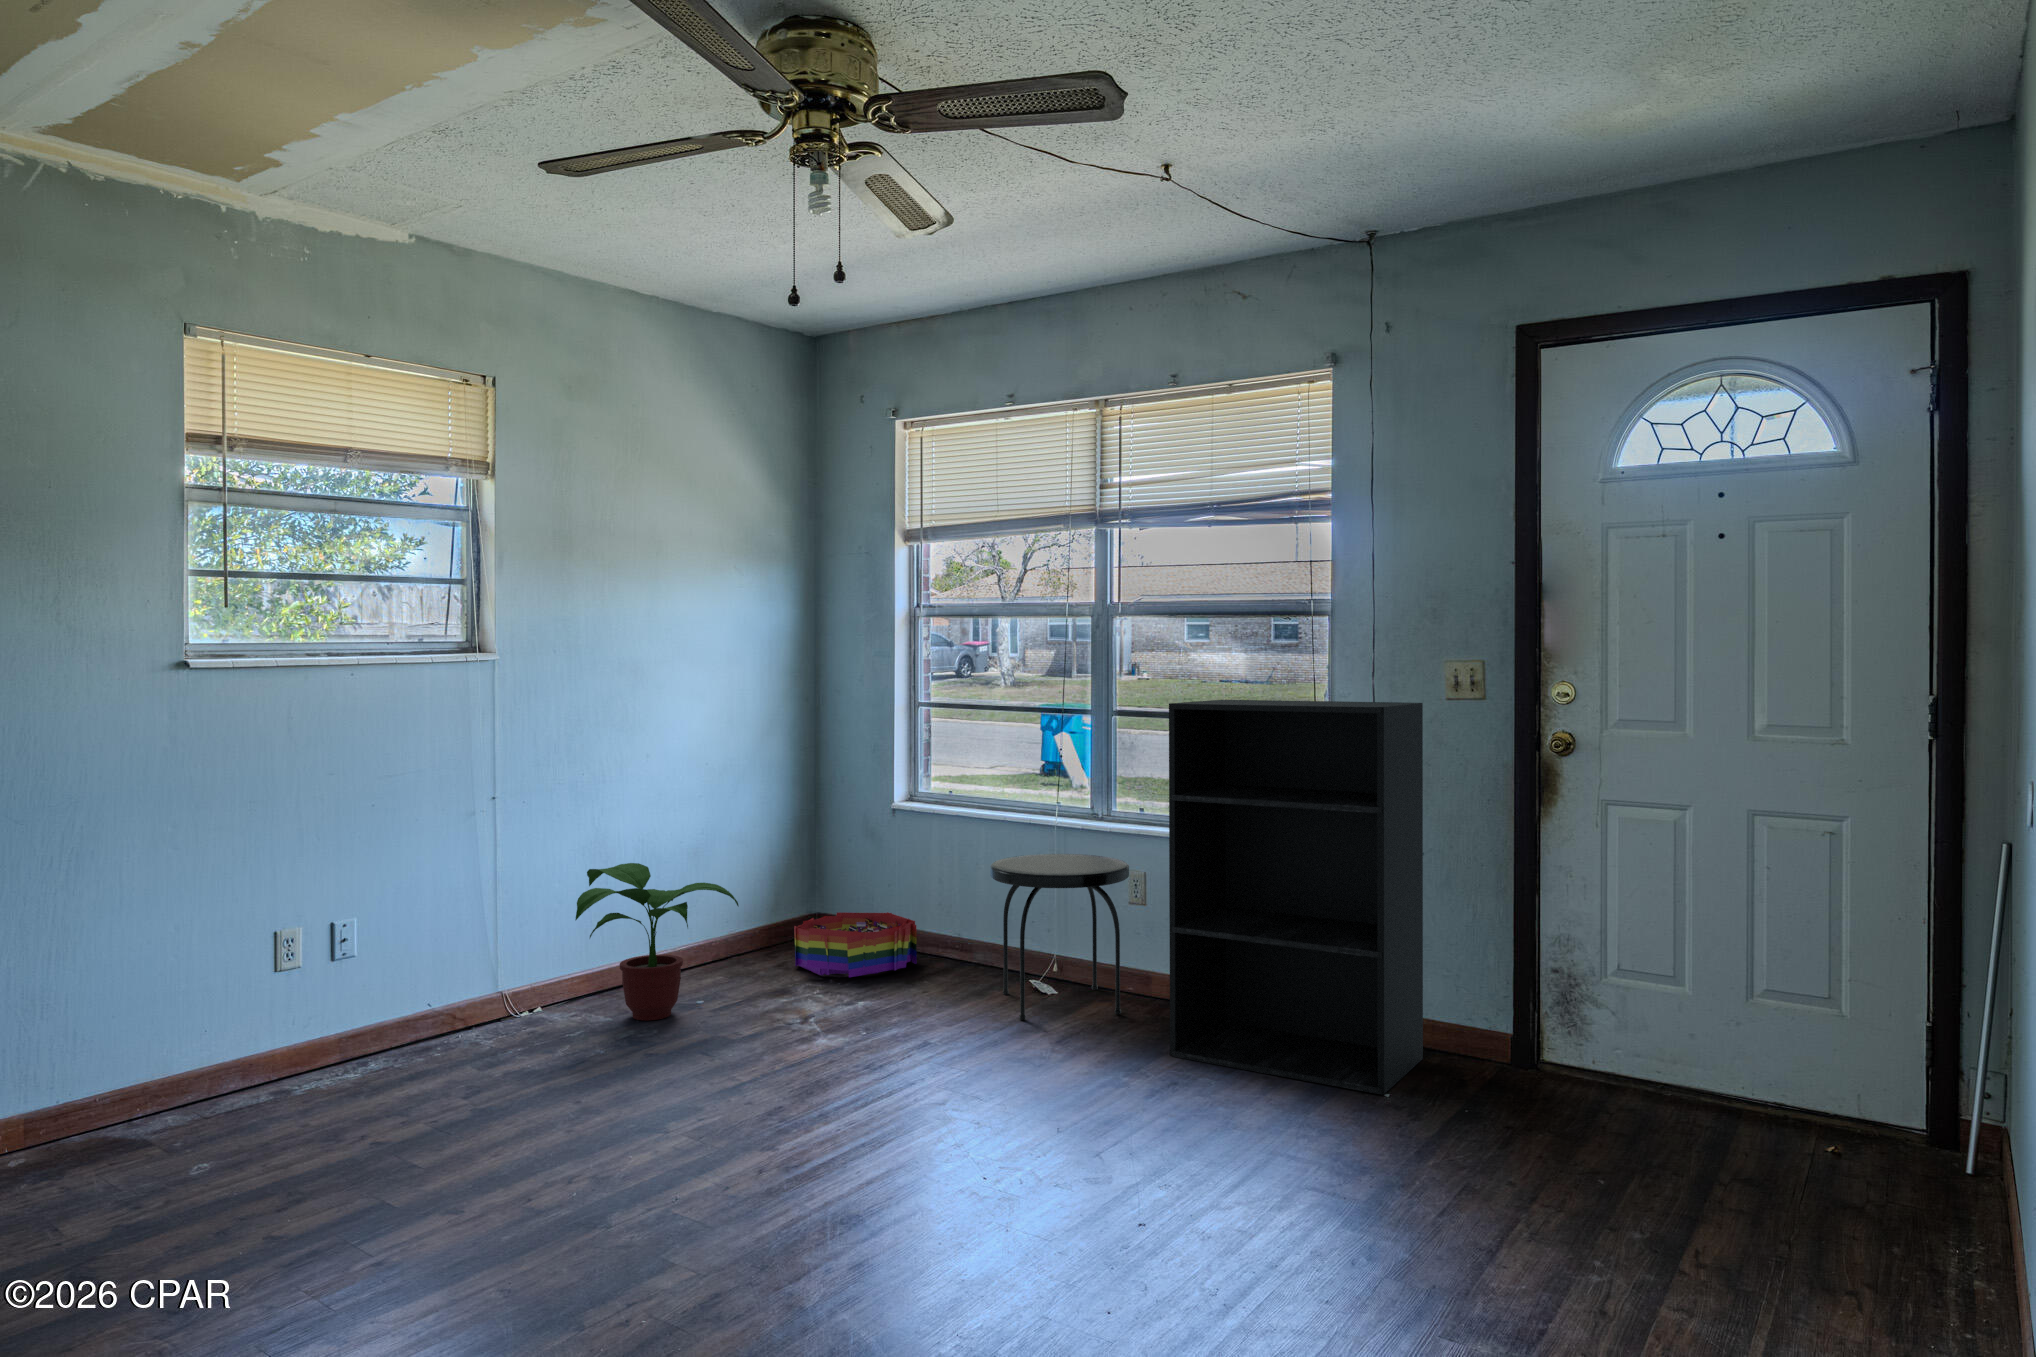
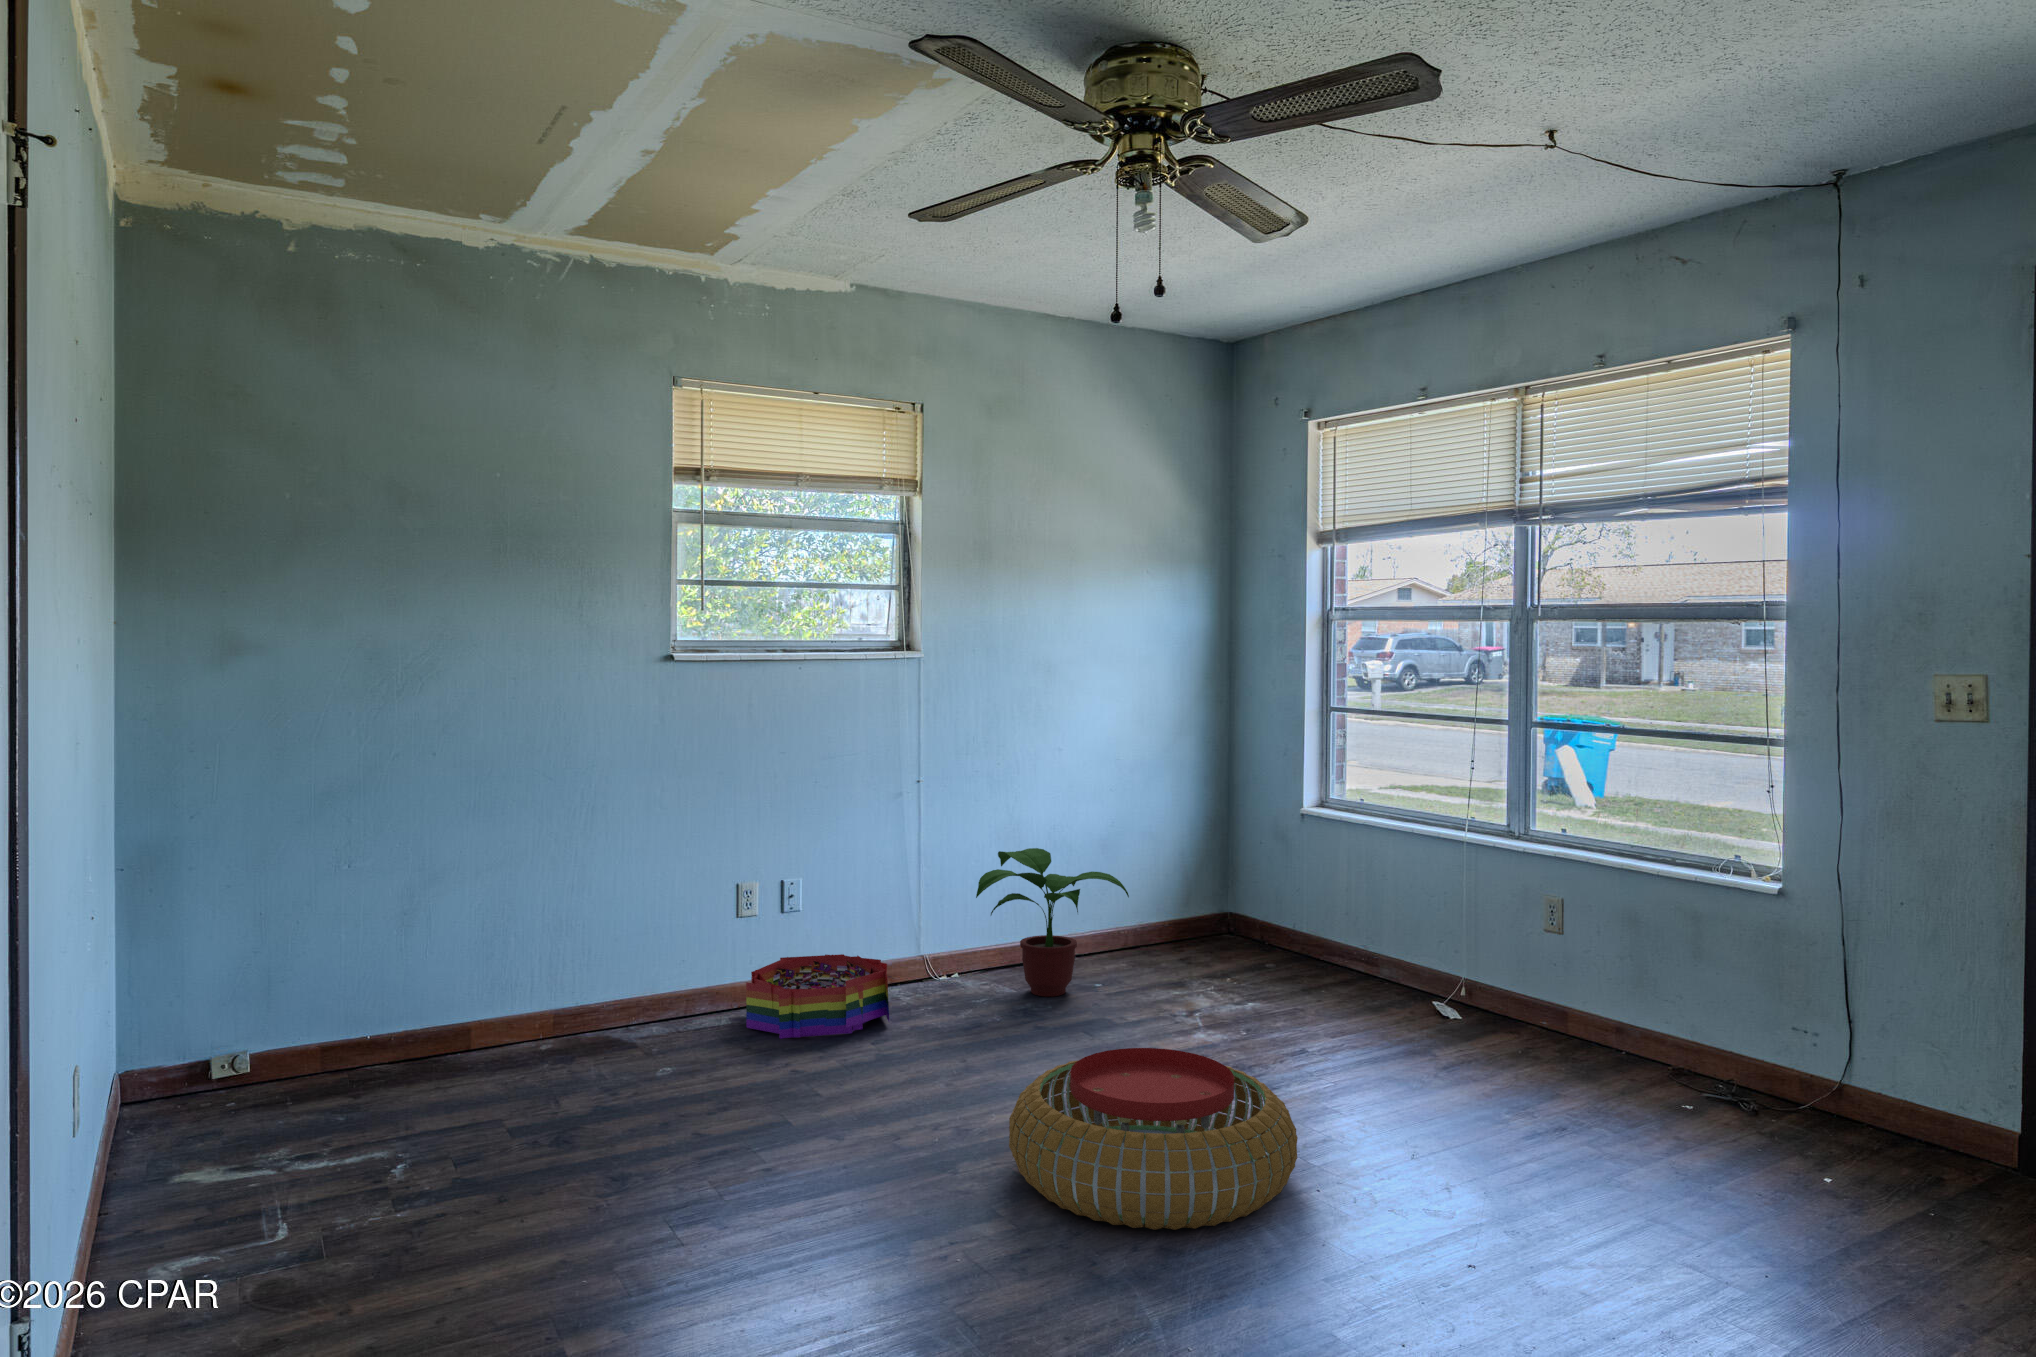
bookshelf: present [1169,700,1423,1095] -> none [1561,714,1897,1187]
side table: present [990,854,1129,1020] -> none [1380,869,1536,1049]
storage bin: present [794,912,917,977] -> present [746,954,889,1038]
pouf: none [673,1051,971,1234] -> present [1009,1048,1298,1230]

